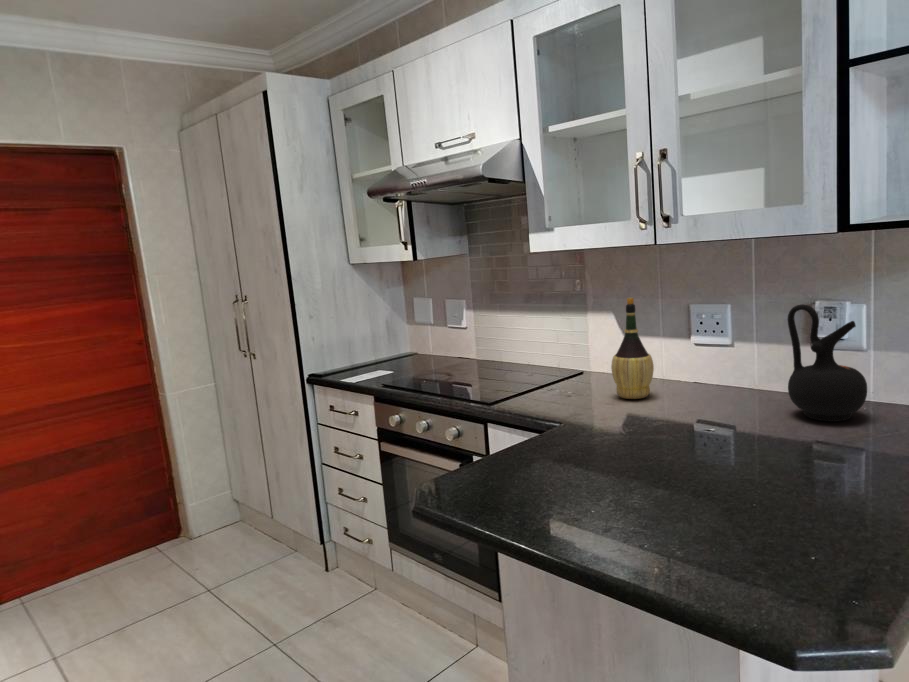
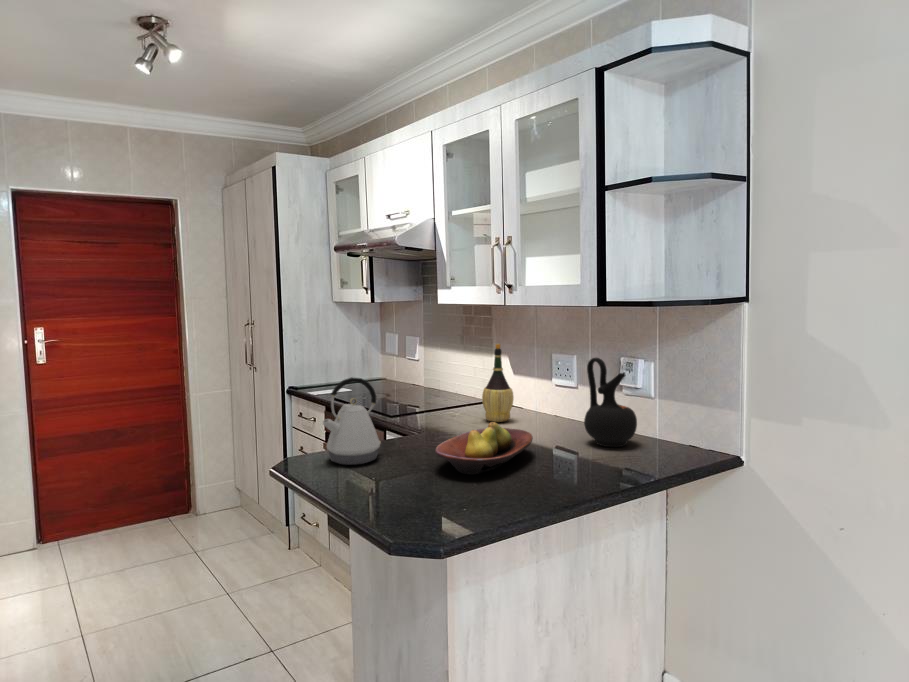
kettle: none [482,364,559,493] -> present [322,377,381,465]
fruit bowl: none [651,407,774,490] -> present [435,422,533,475]

